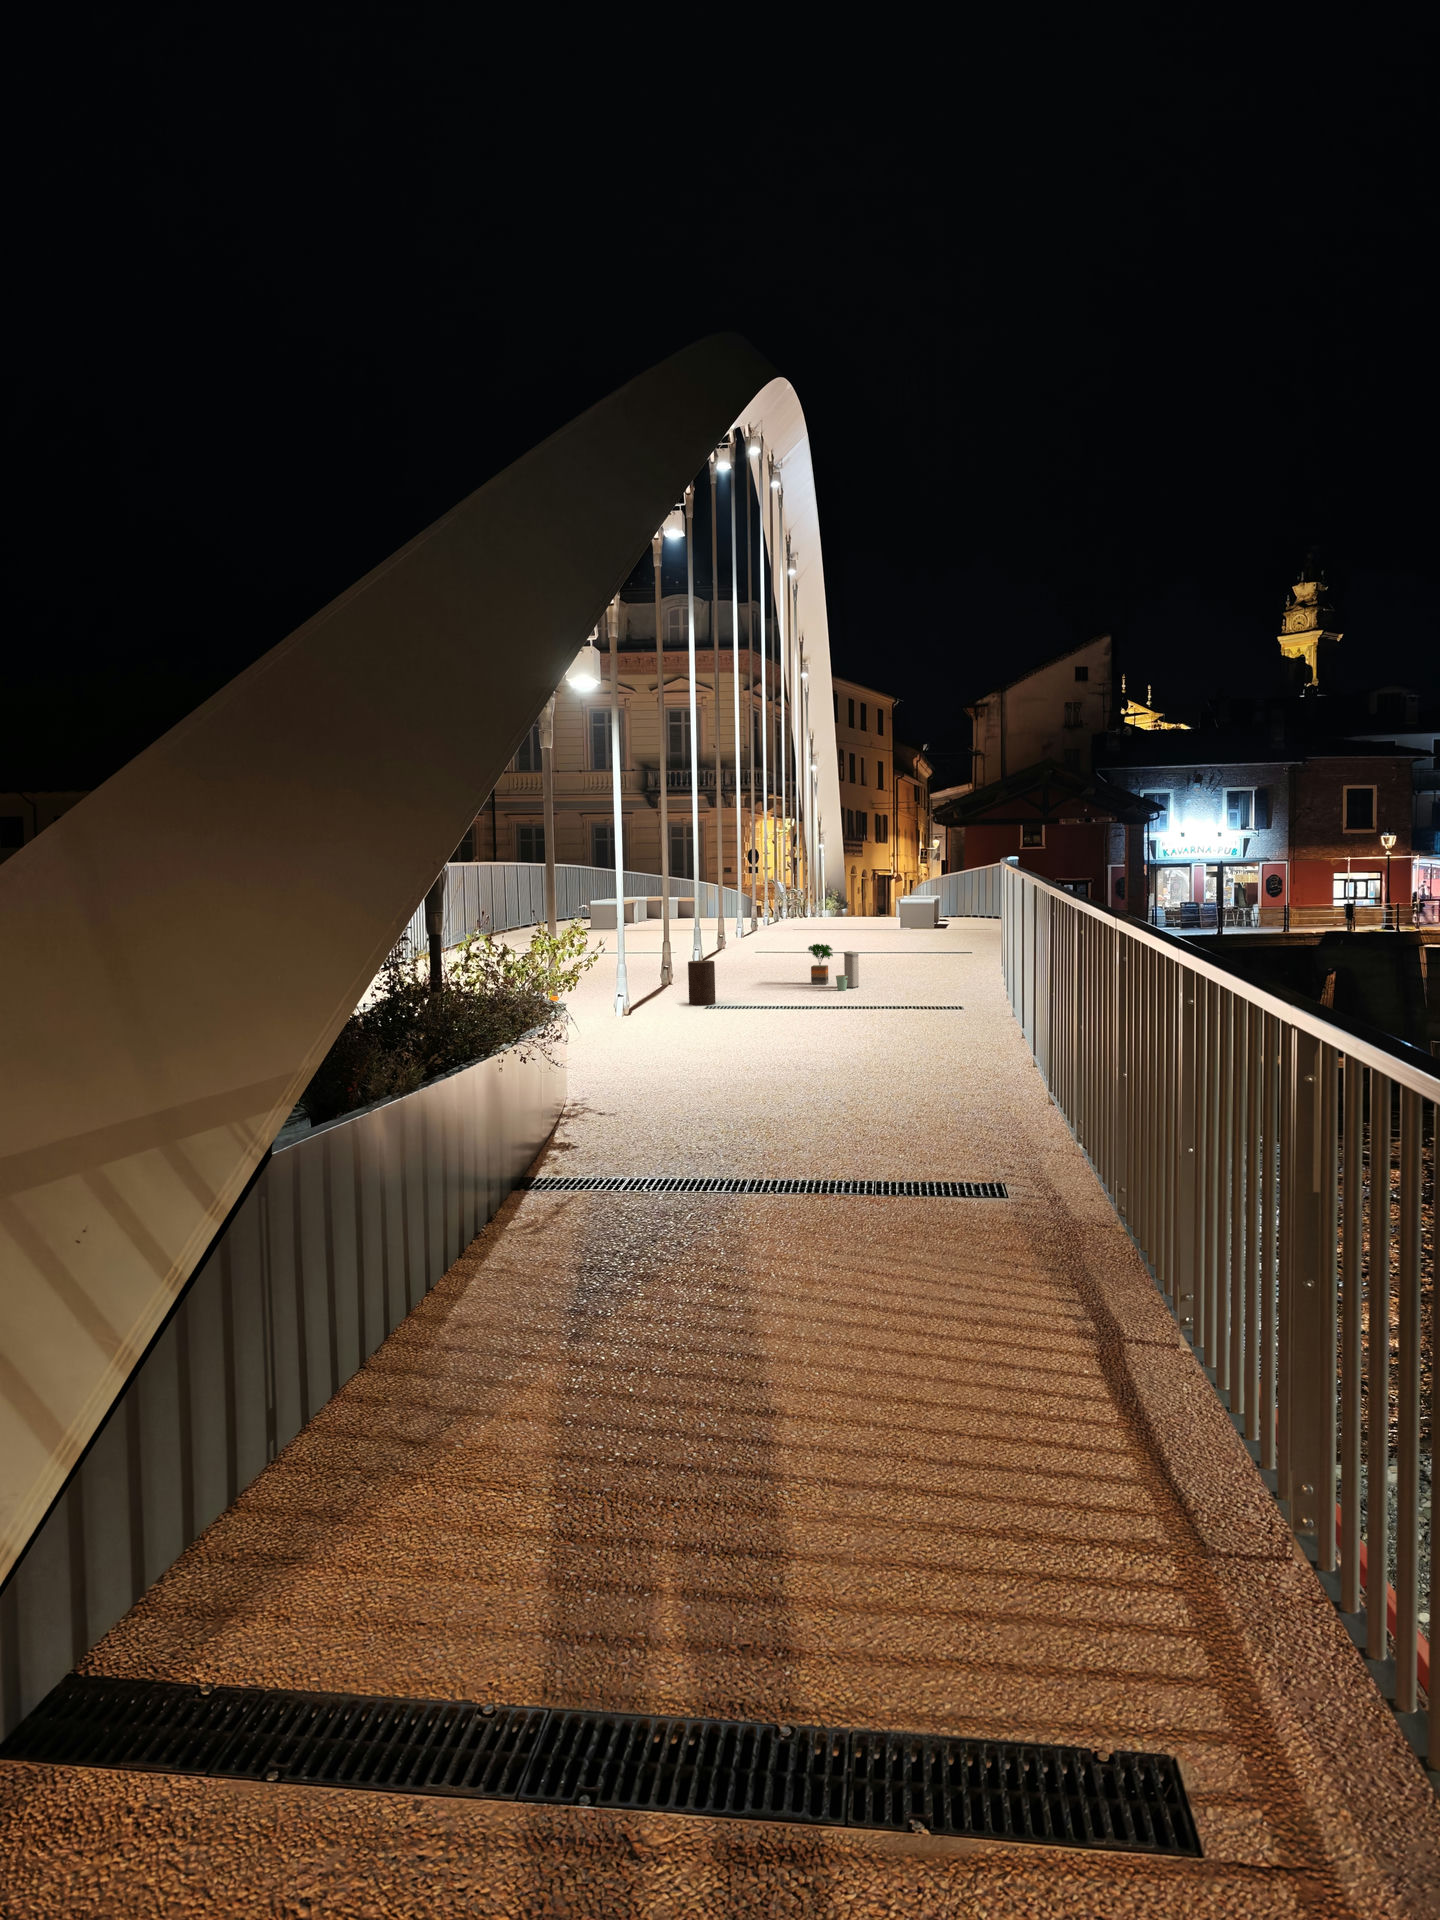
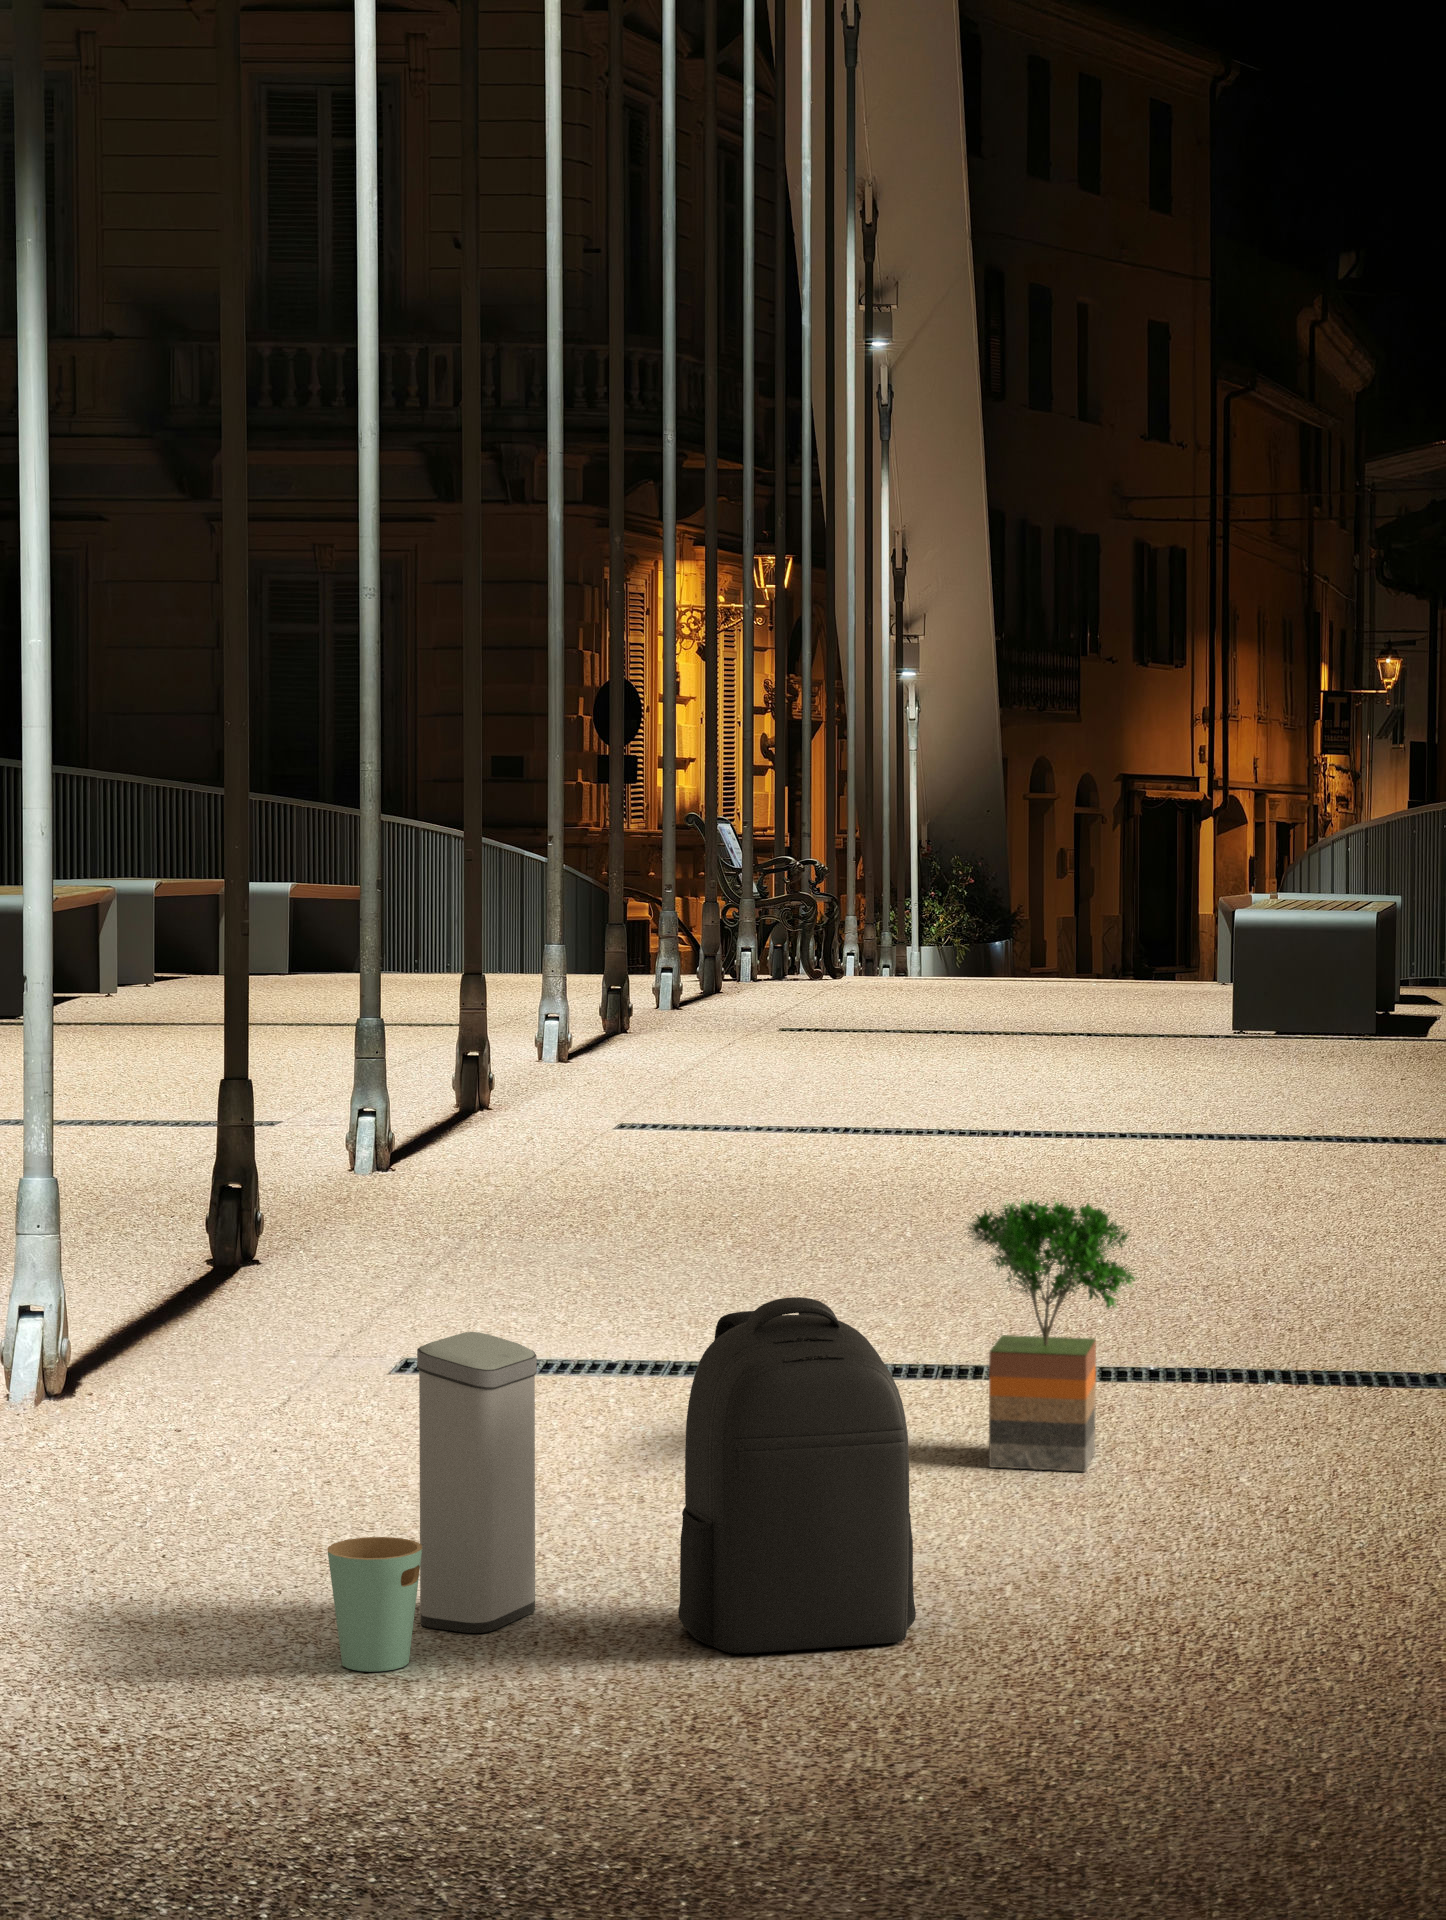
trash can: present [836,951,859,991] -> present [328,1332,537,1672]
backpack: none [763,952,795,998] -> present [678,1297,916,1654]
stool: present [688,960,716,1006] -> none [91,1376,307,1758]

